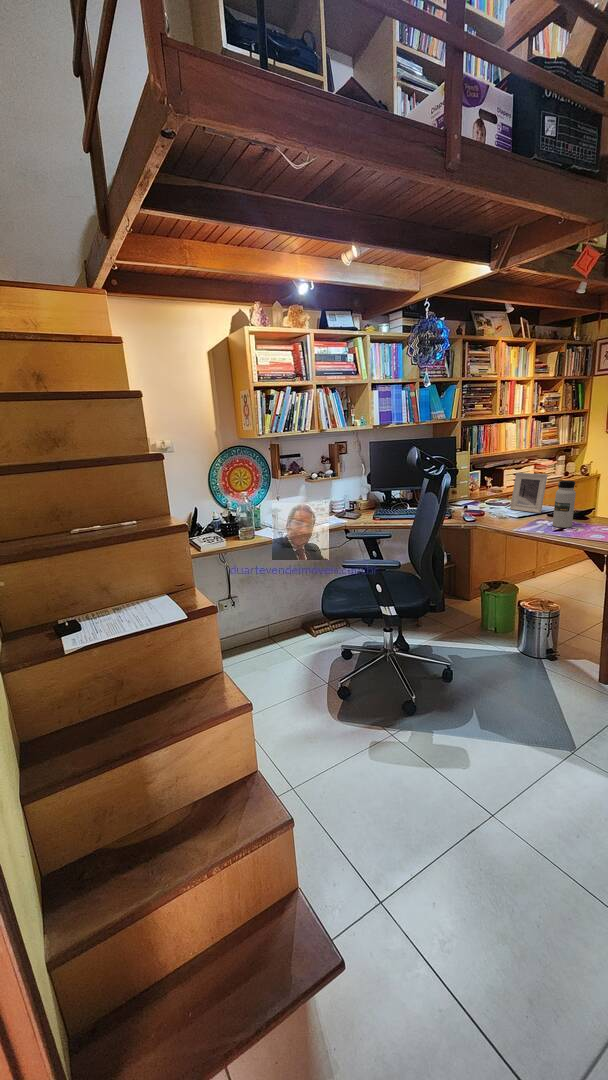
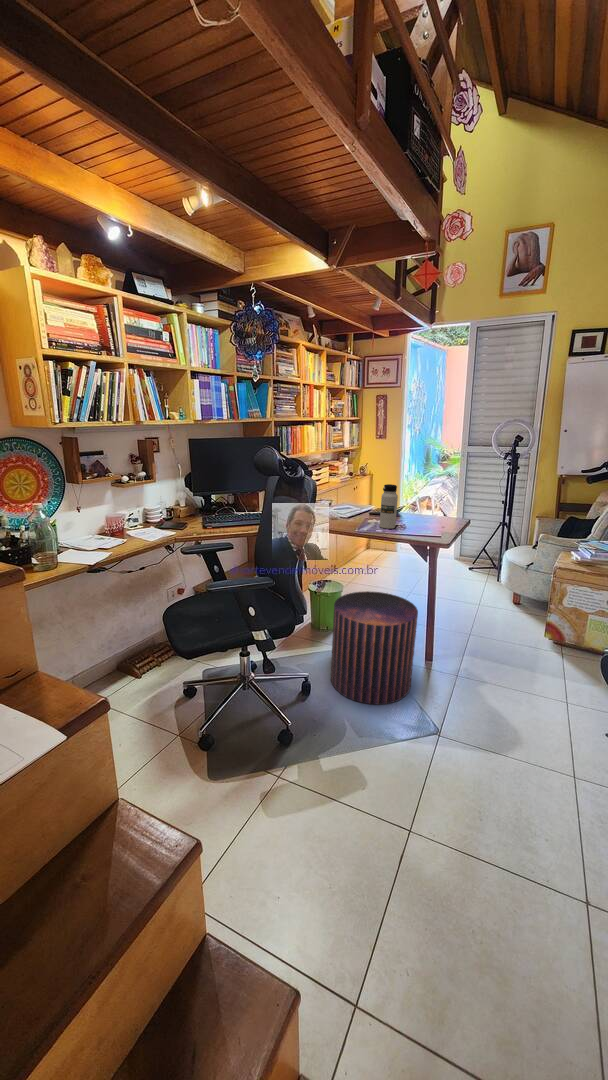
picture frame: present [510,473,548,513] -> none [333,476,365,515]
pouf: none [476,590,577,706] -> present [331,591,418,704]

